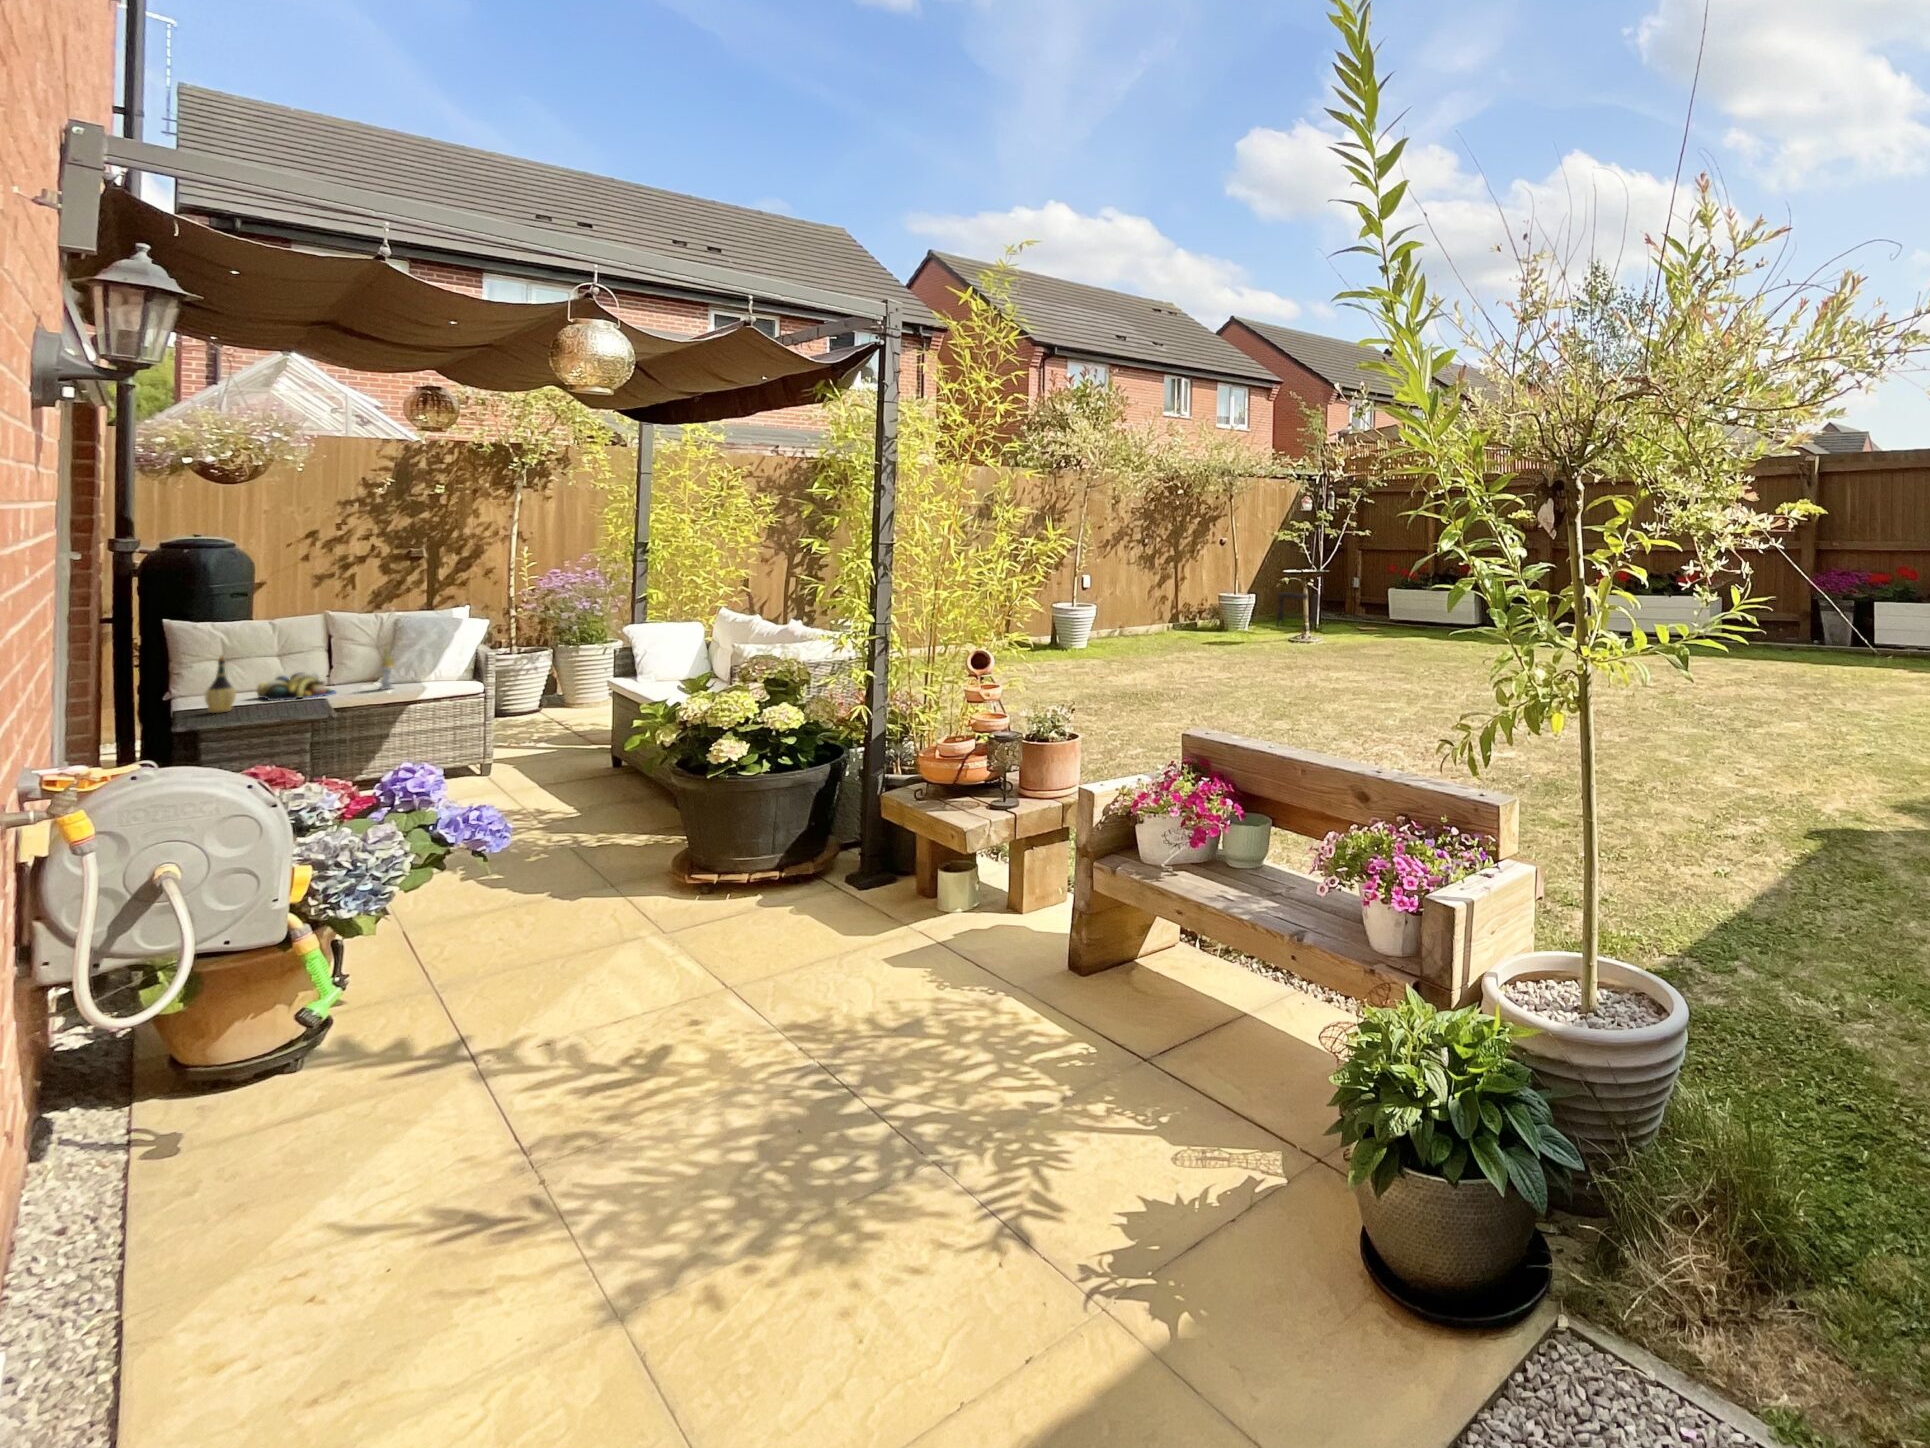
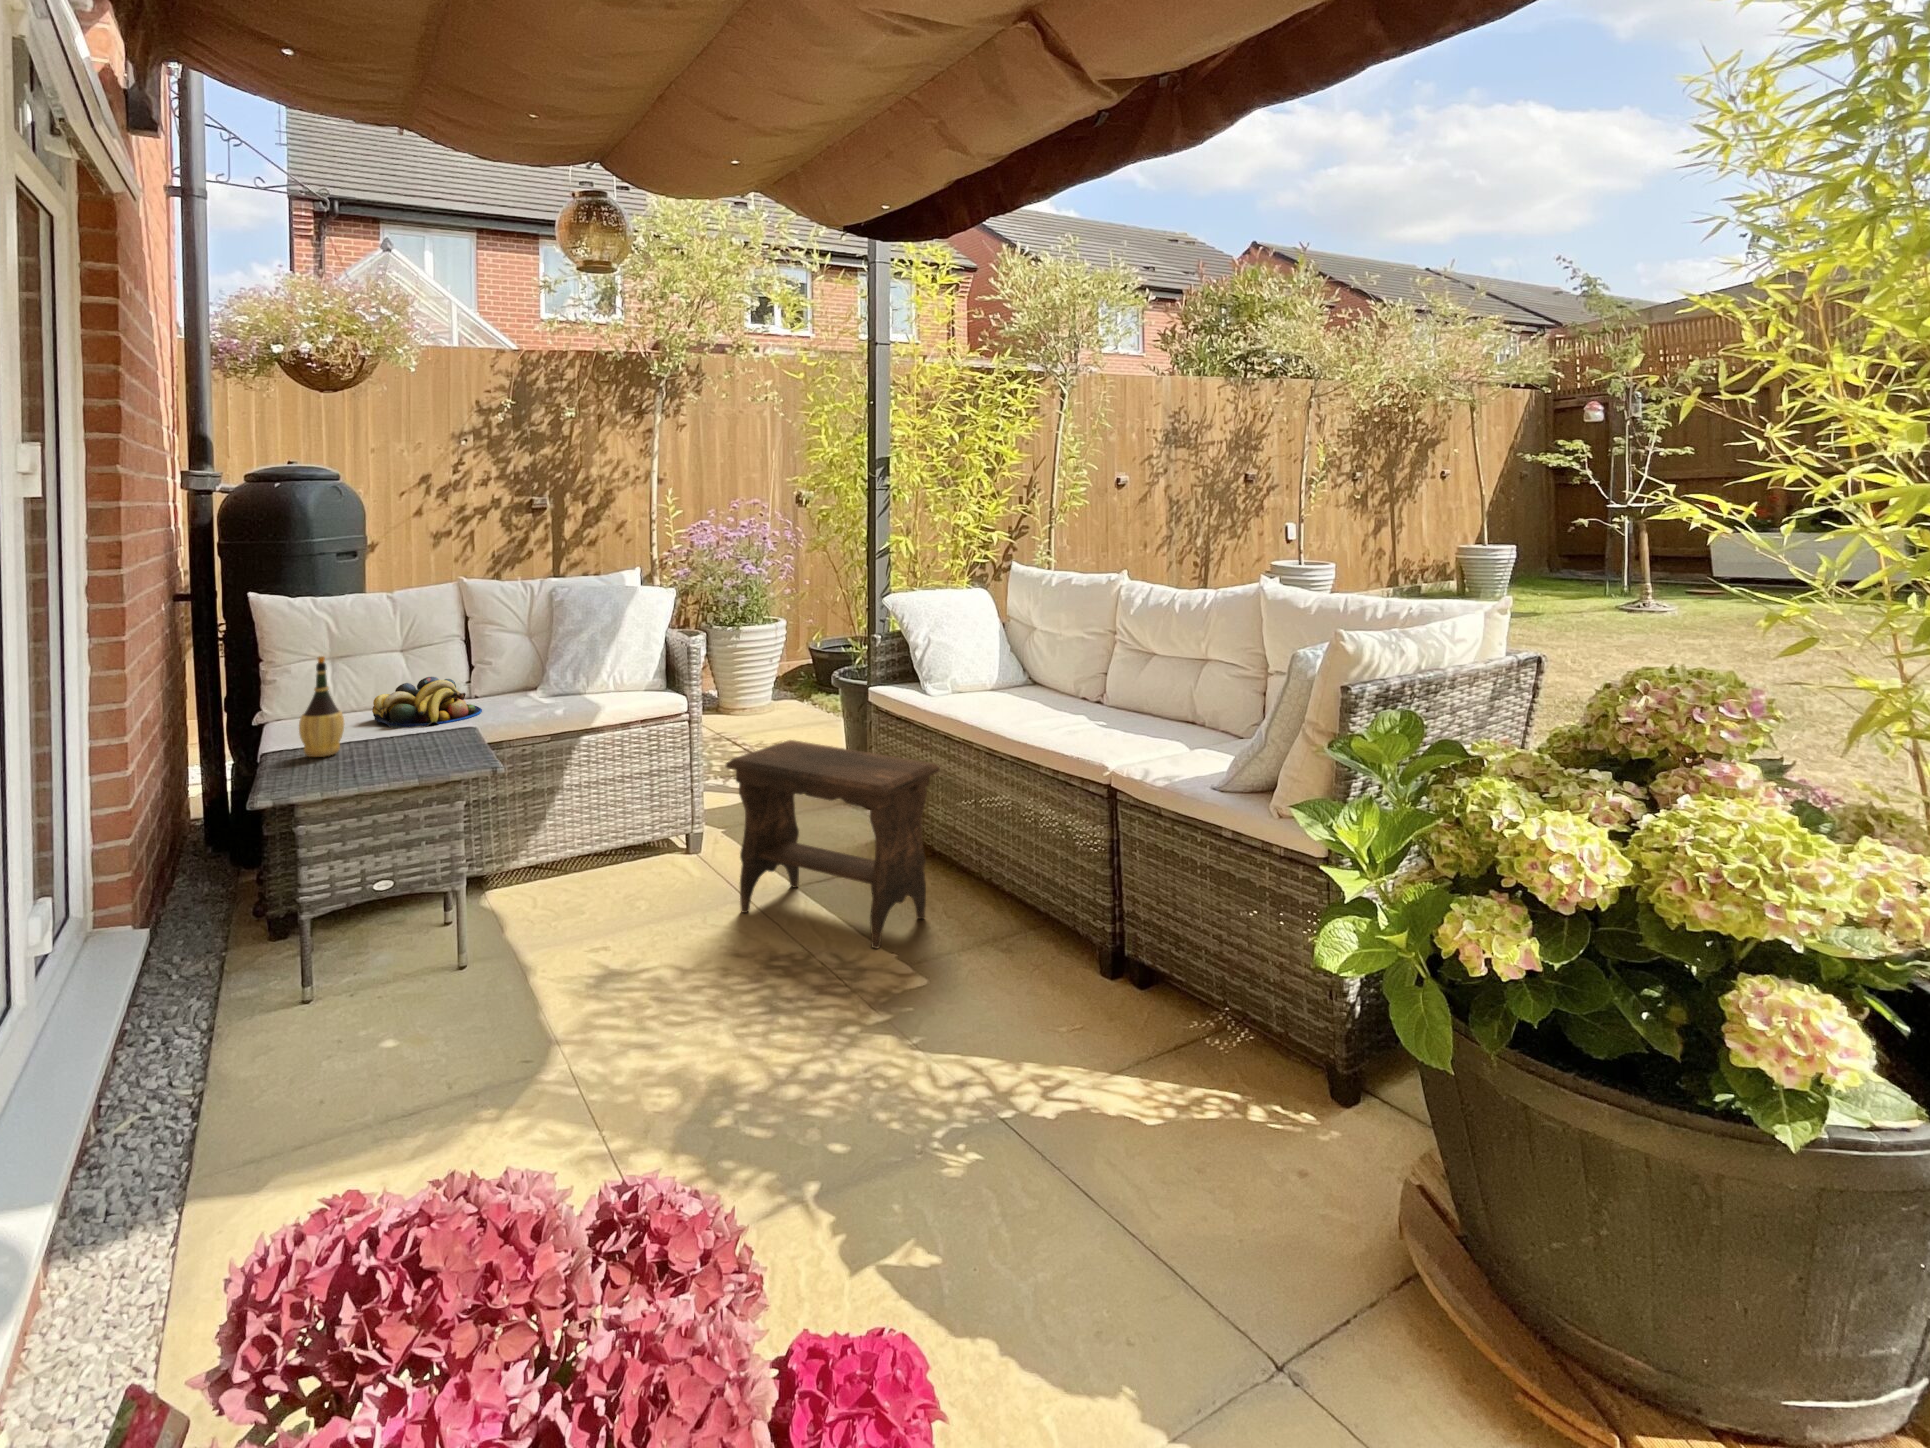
footstool: present [1276,592,1319,626] -> present [726,740,940,949]
candle: present [375,648,398,690] -> none [531,635,568,706]

